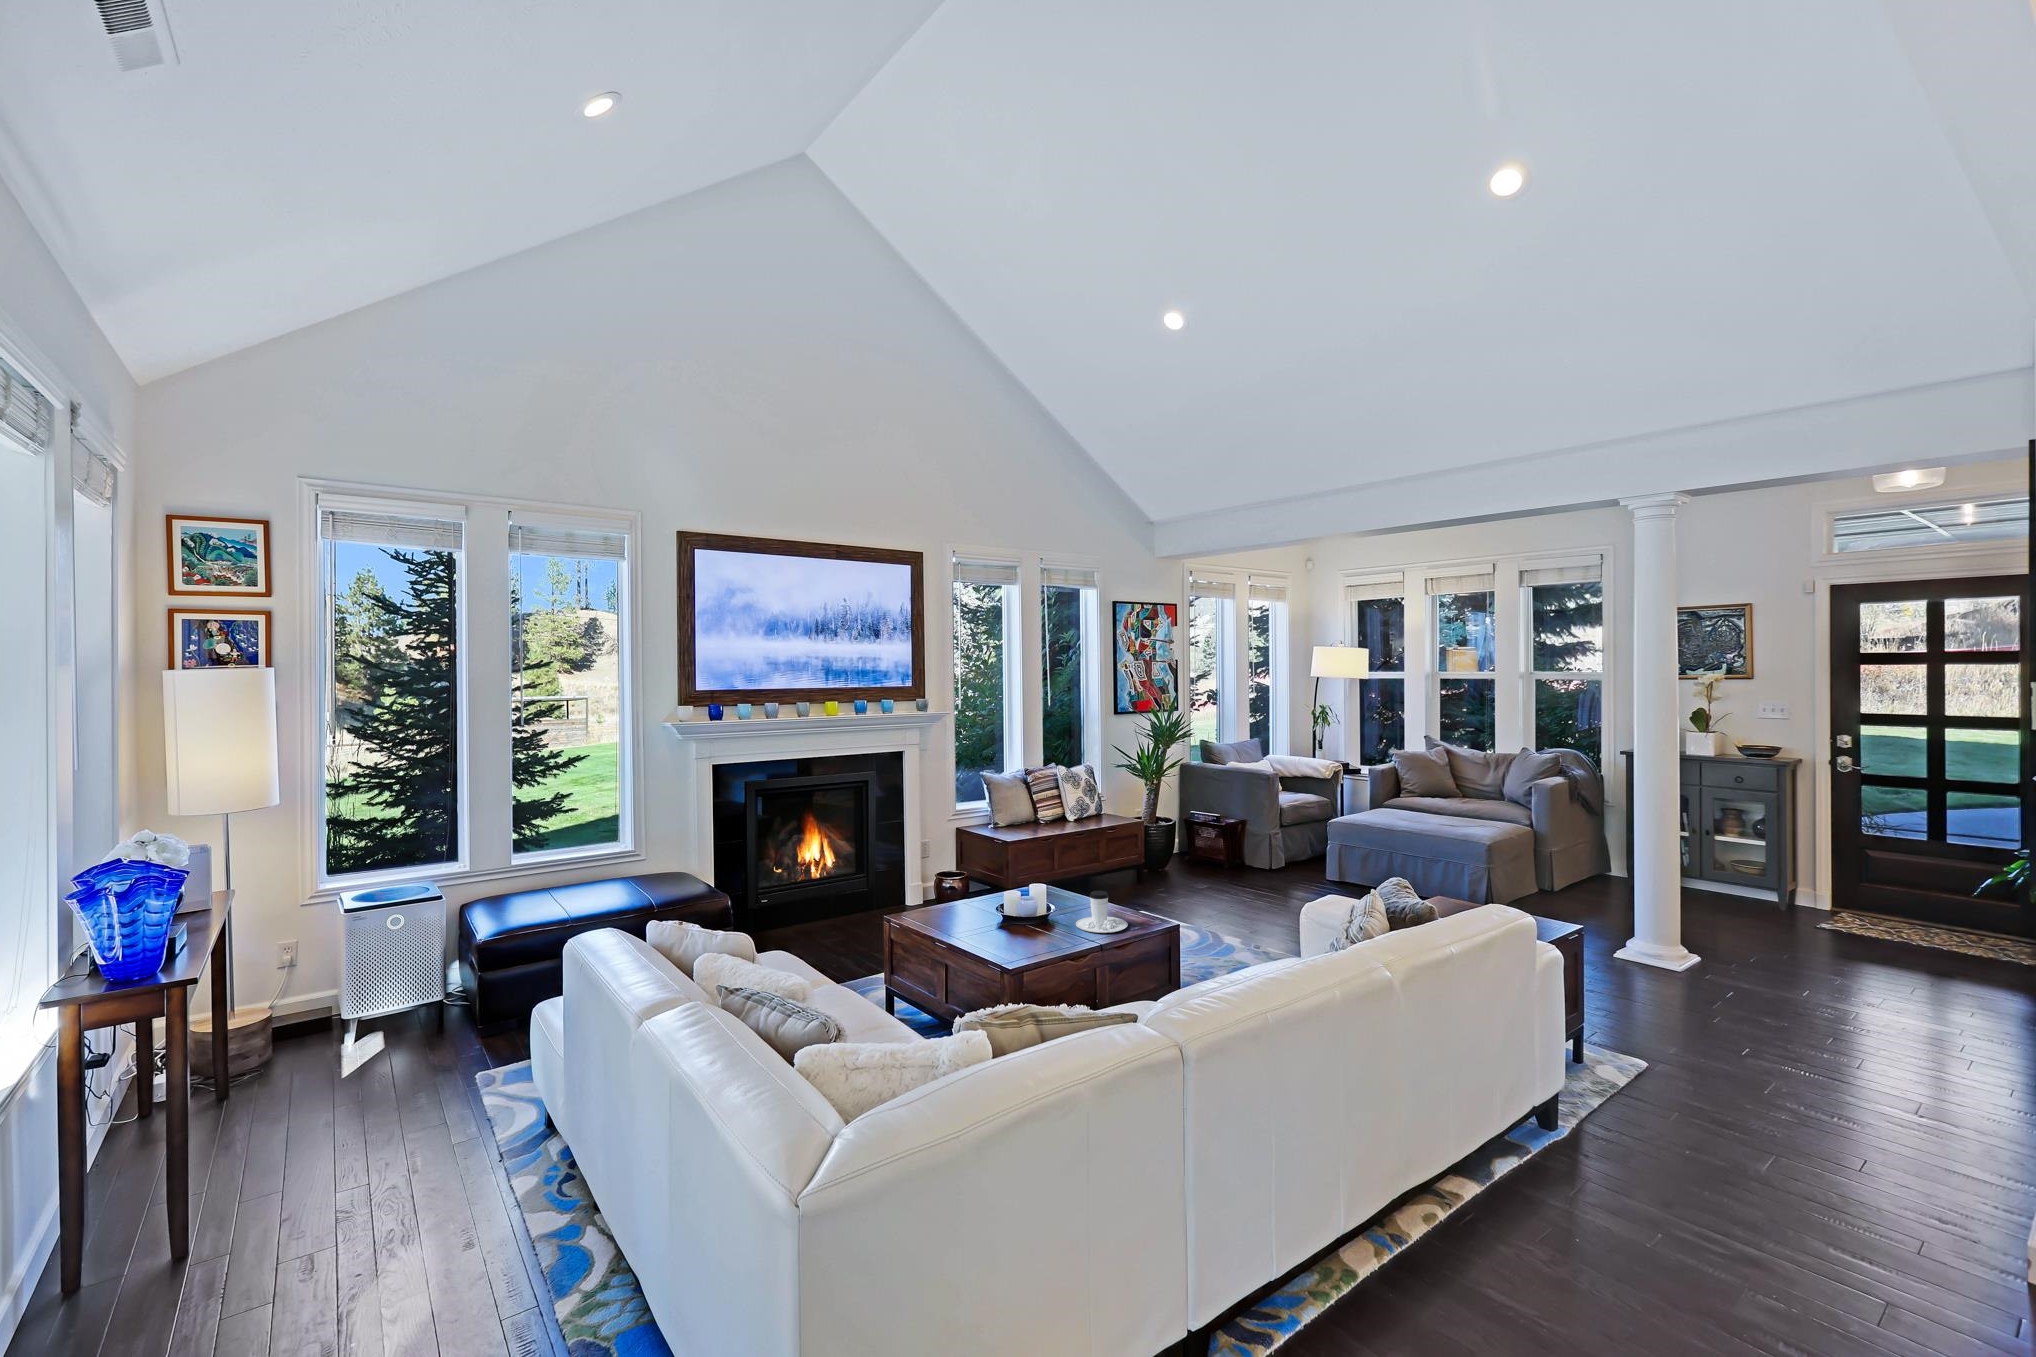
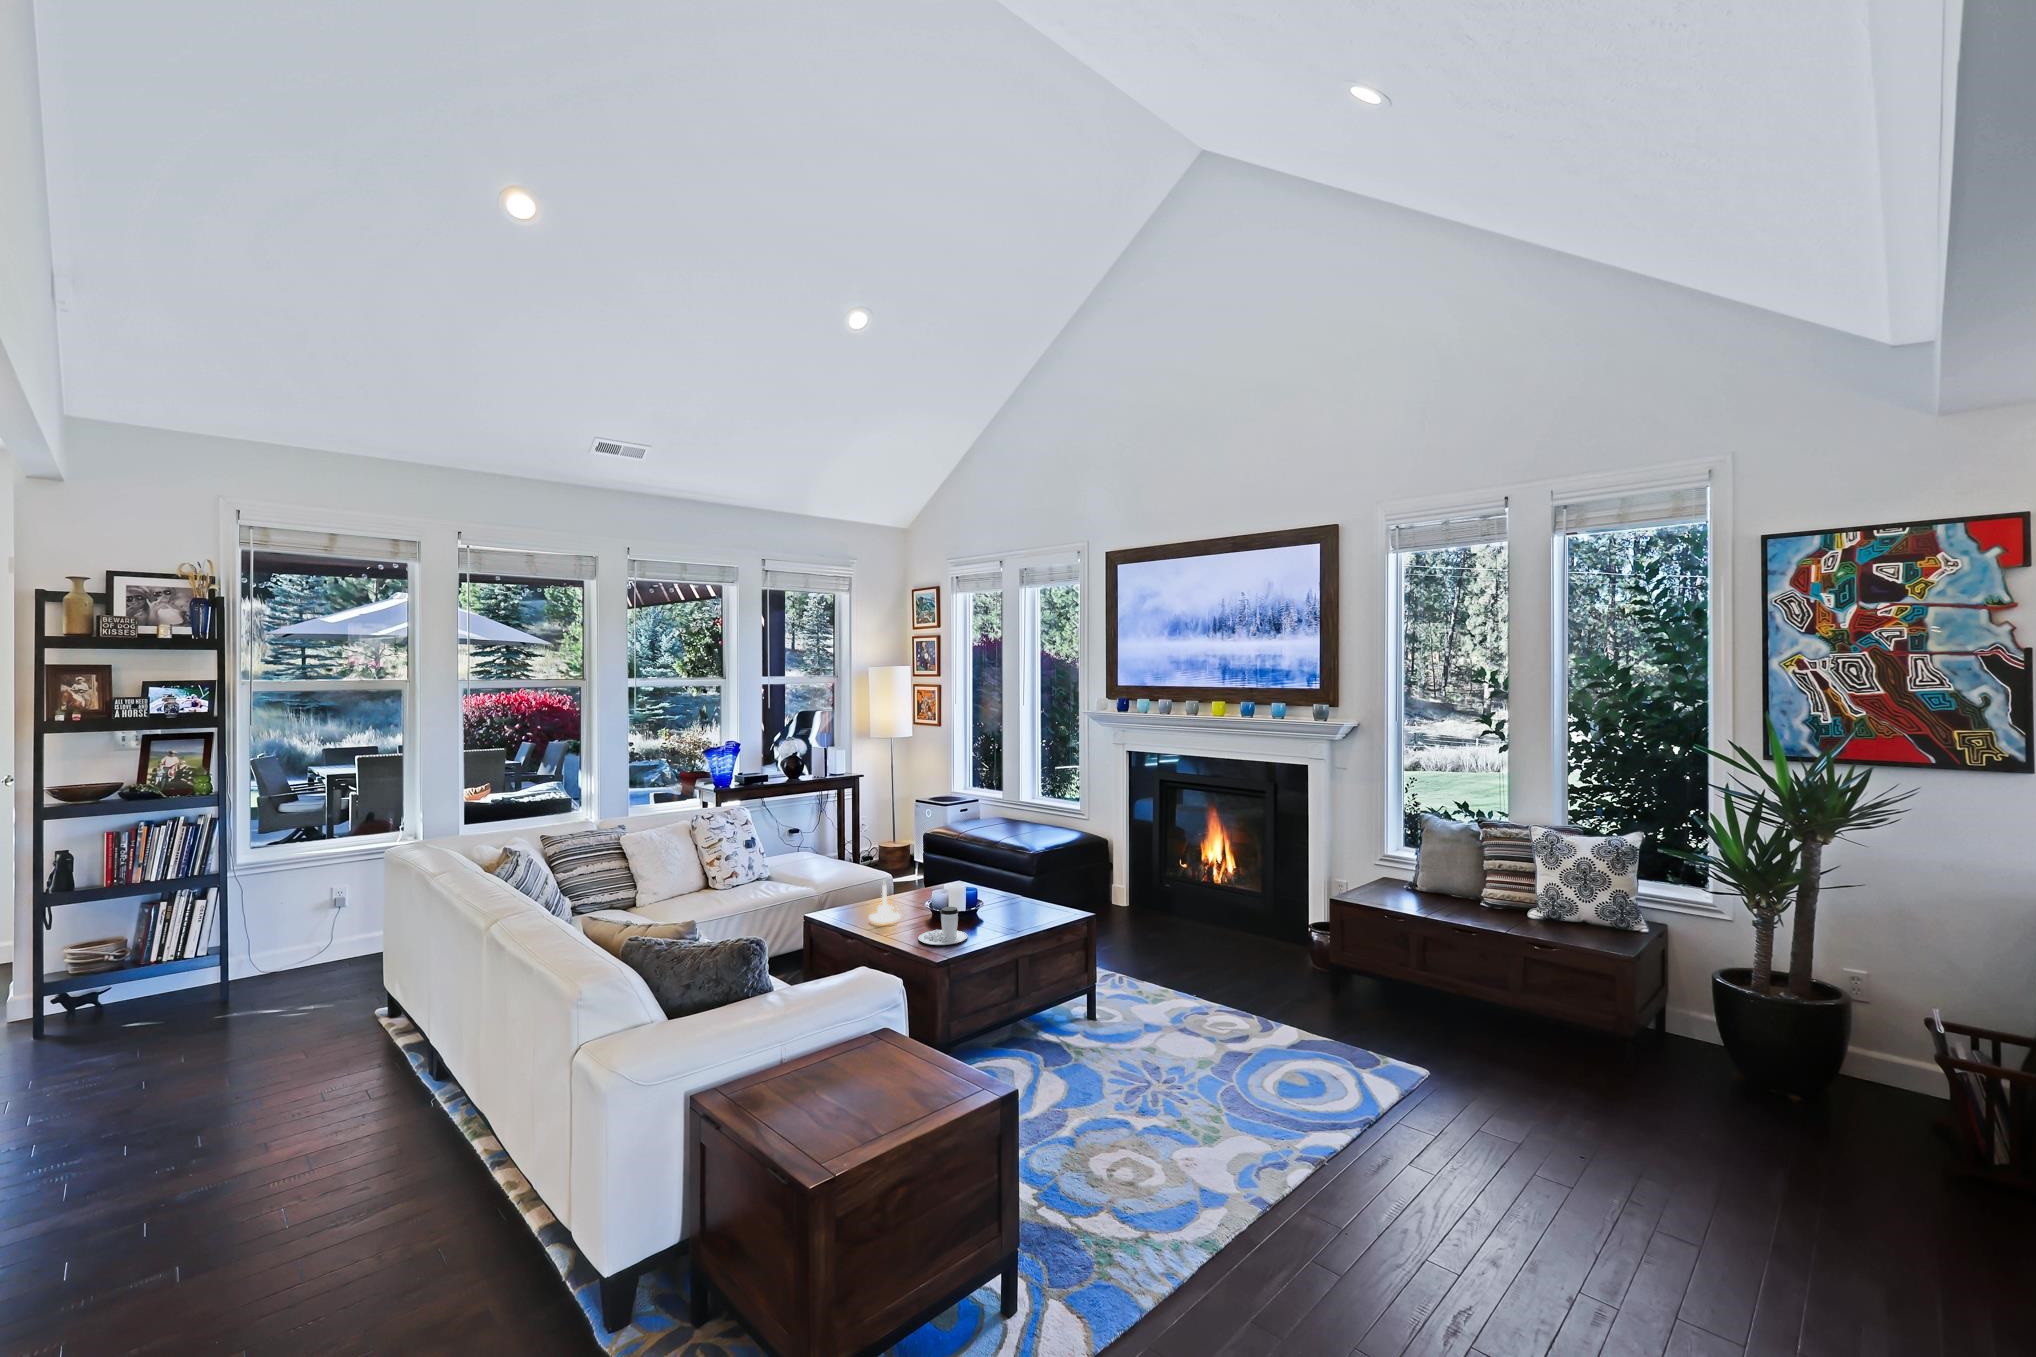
candle holder: none [1012,895,1051,951] -> present [869,885,901,923]

